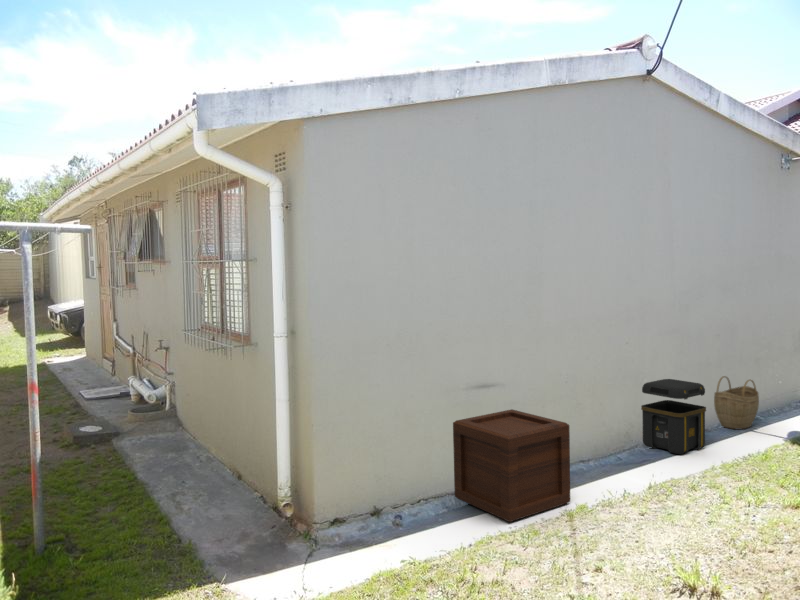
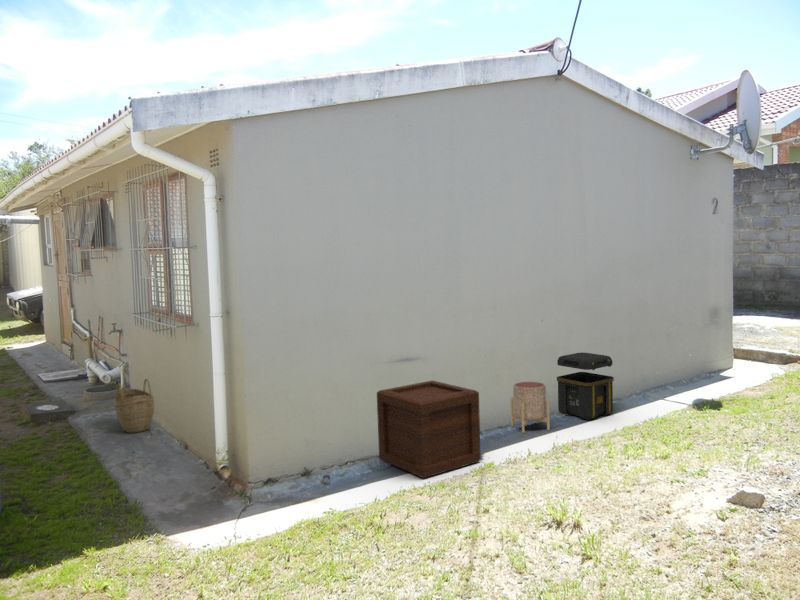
woven basket: present [714,376,759,429] -> present [115,379,154,433]
planter: none [593,411,639,469] -> present [511,381,550,433]

